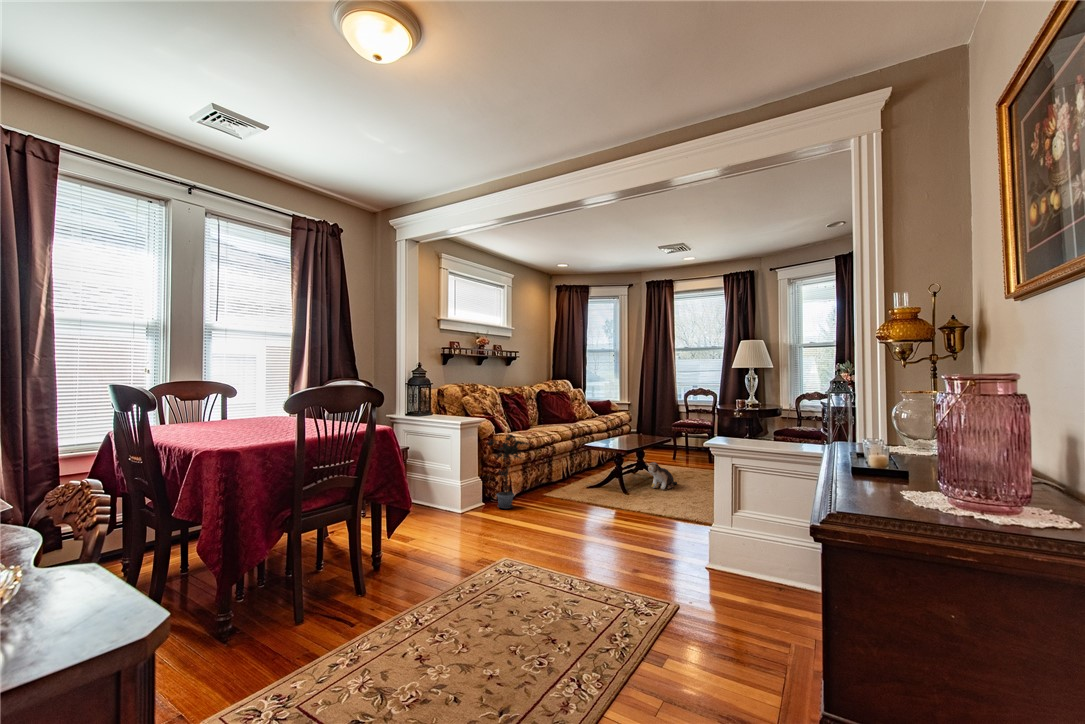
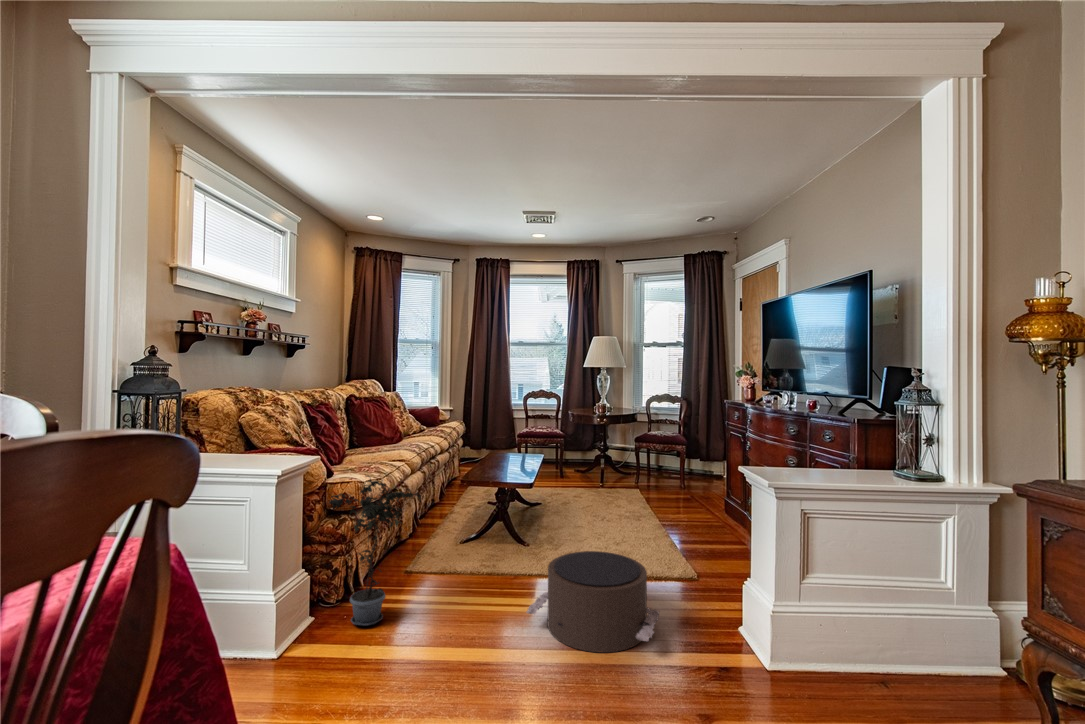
plush toy: present [645,462,677,489] -> none [545,493,574,528]
pouf: none [576,488,652,539] -> present [526,551,659,653]

